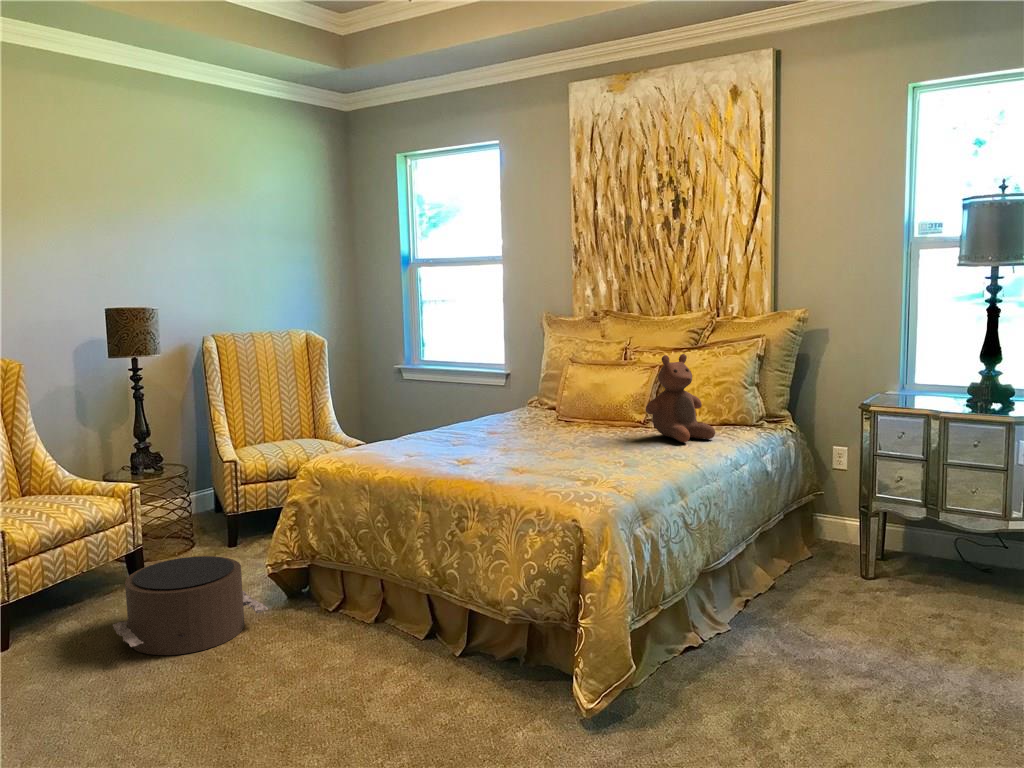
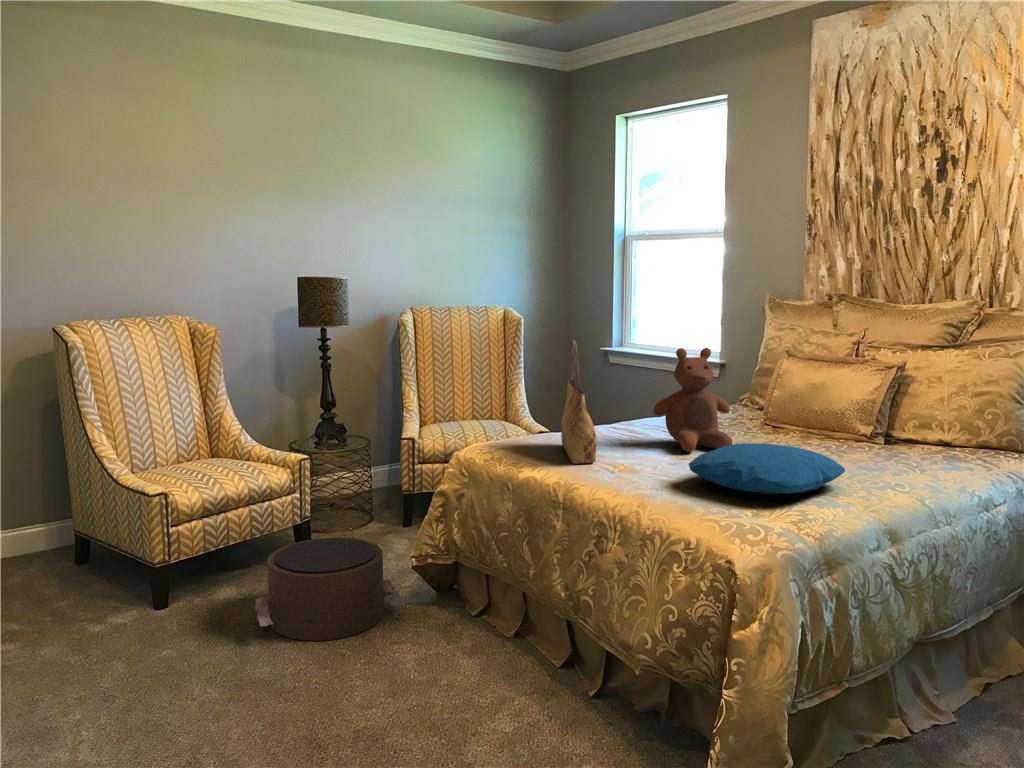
stuffed bear: present [646,354,715,442] -> present [653,348,733,452]
tote bag: none [401,356,440,462] -> present [561,340,596,464]
pillow: none [524,432,641,469] -> present [689,443,845,494]

